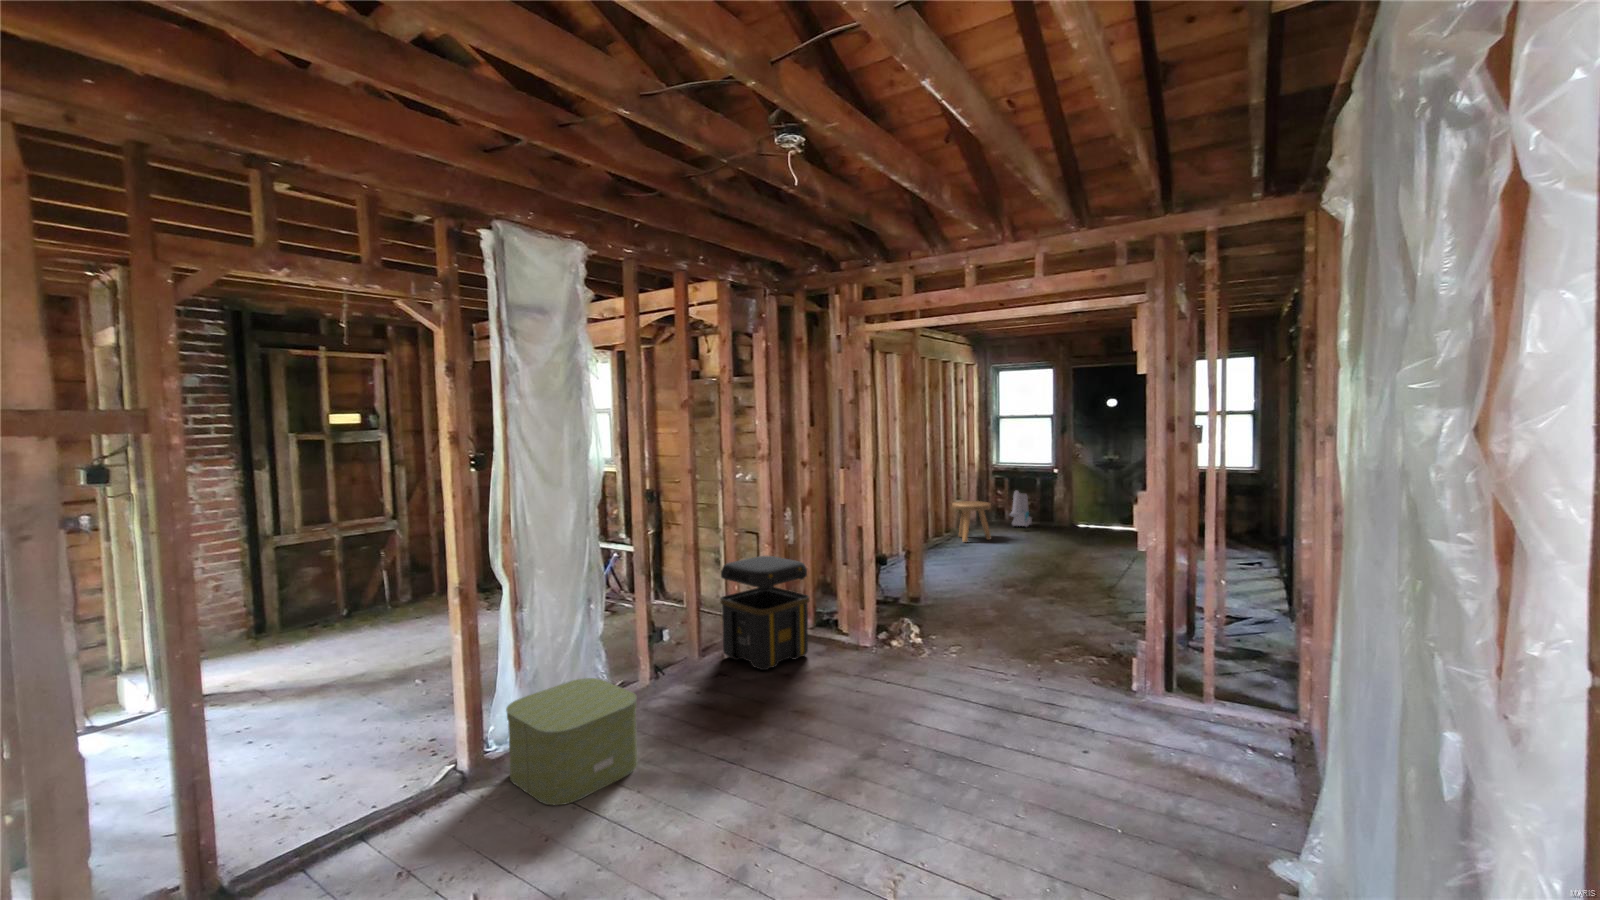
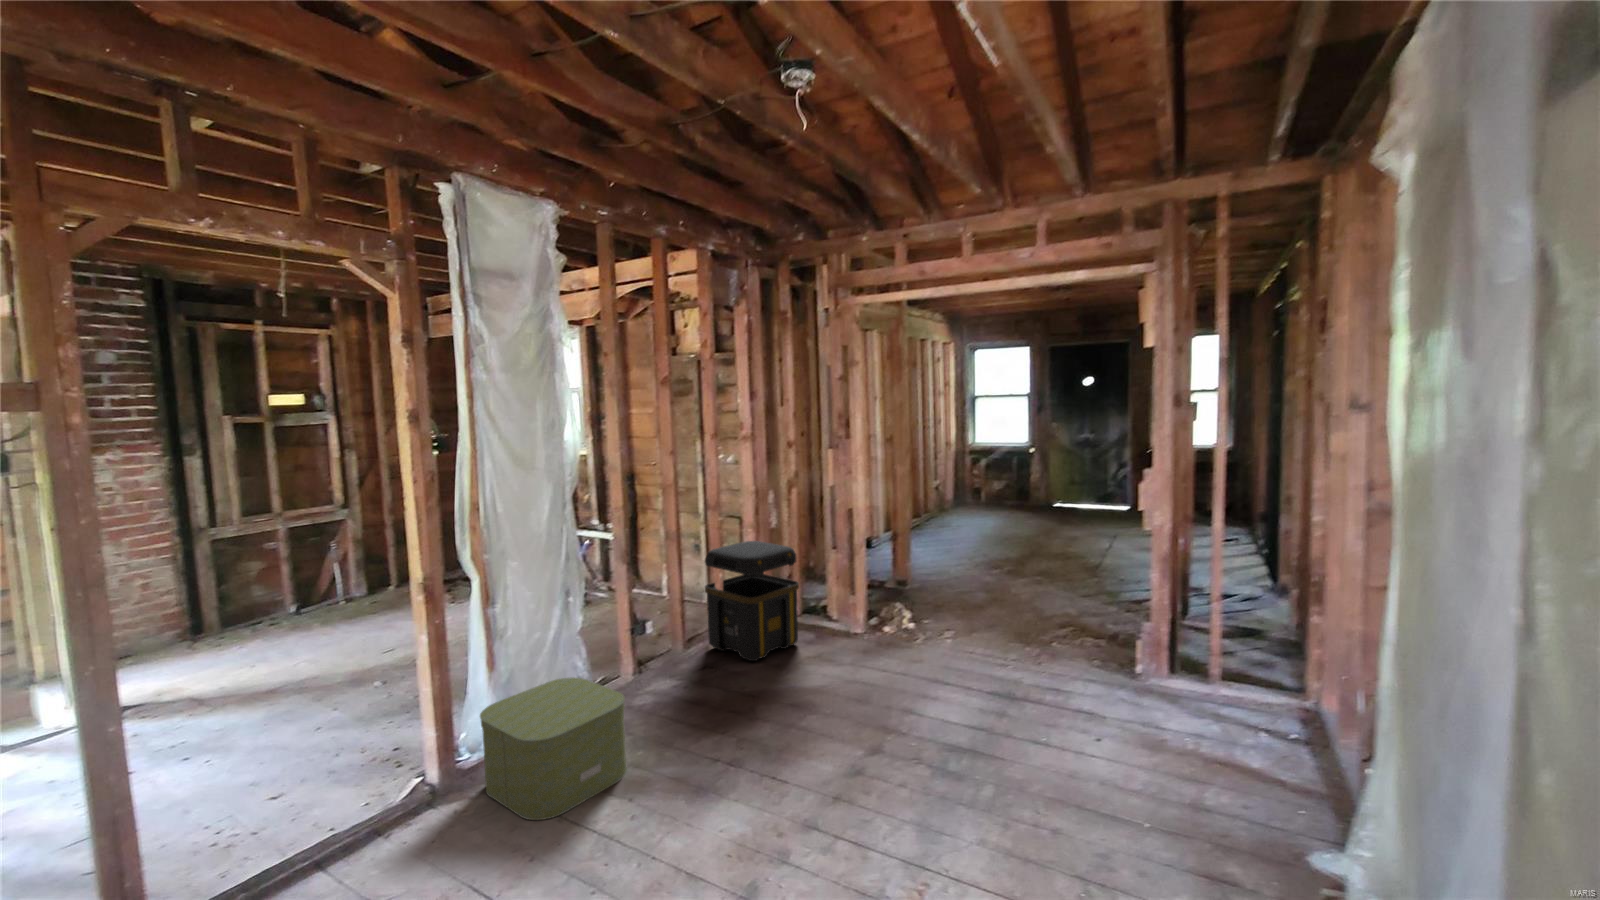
vacuum cleaner: present [1009,491,1032,527] -> none [986,470,1008,507]
stool: present [952,501,991,542] -> none [930,481,970,523]

